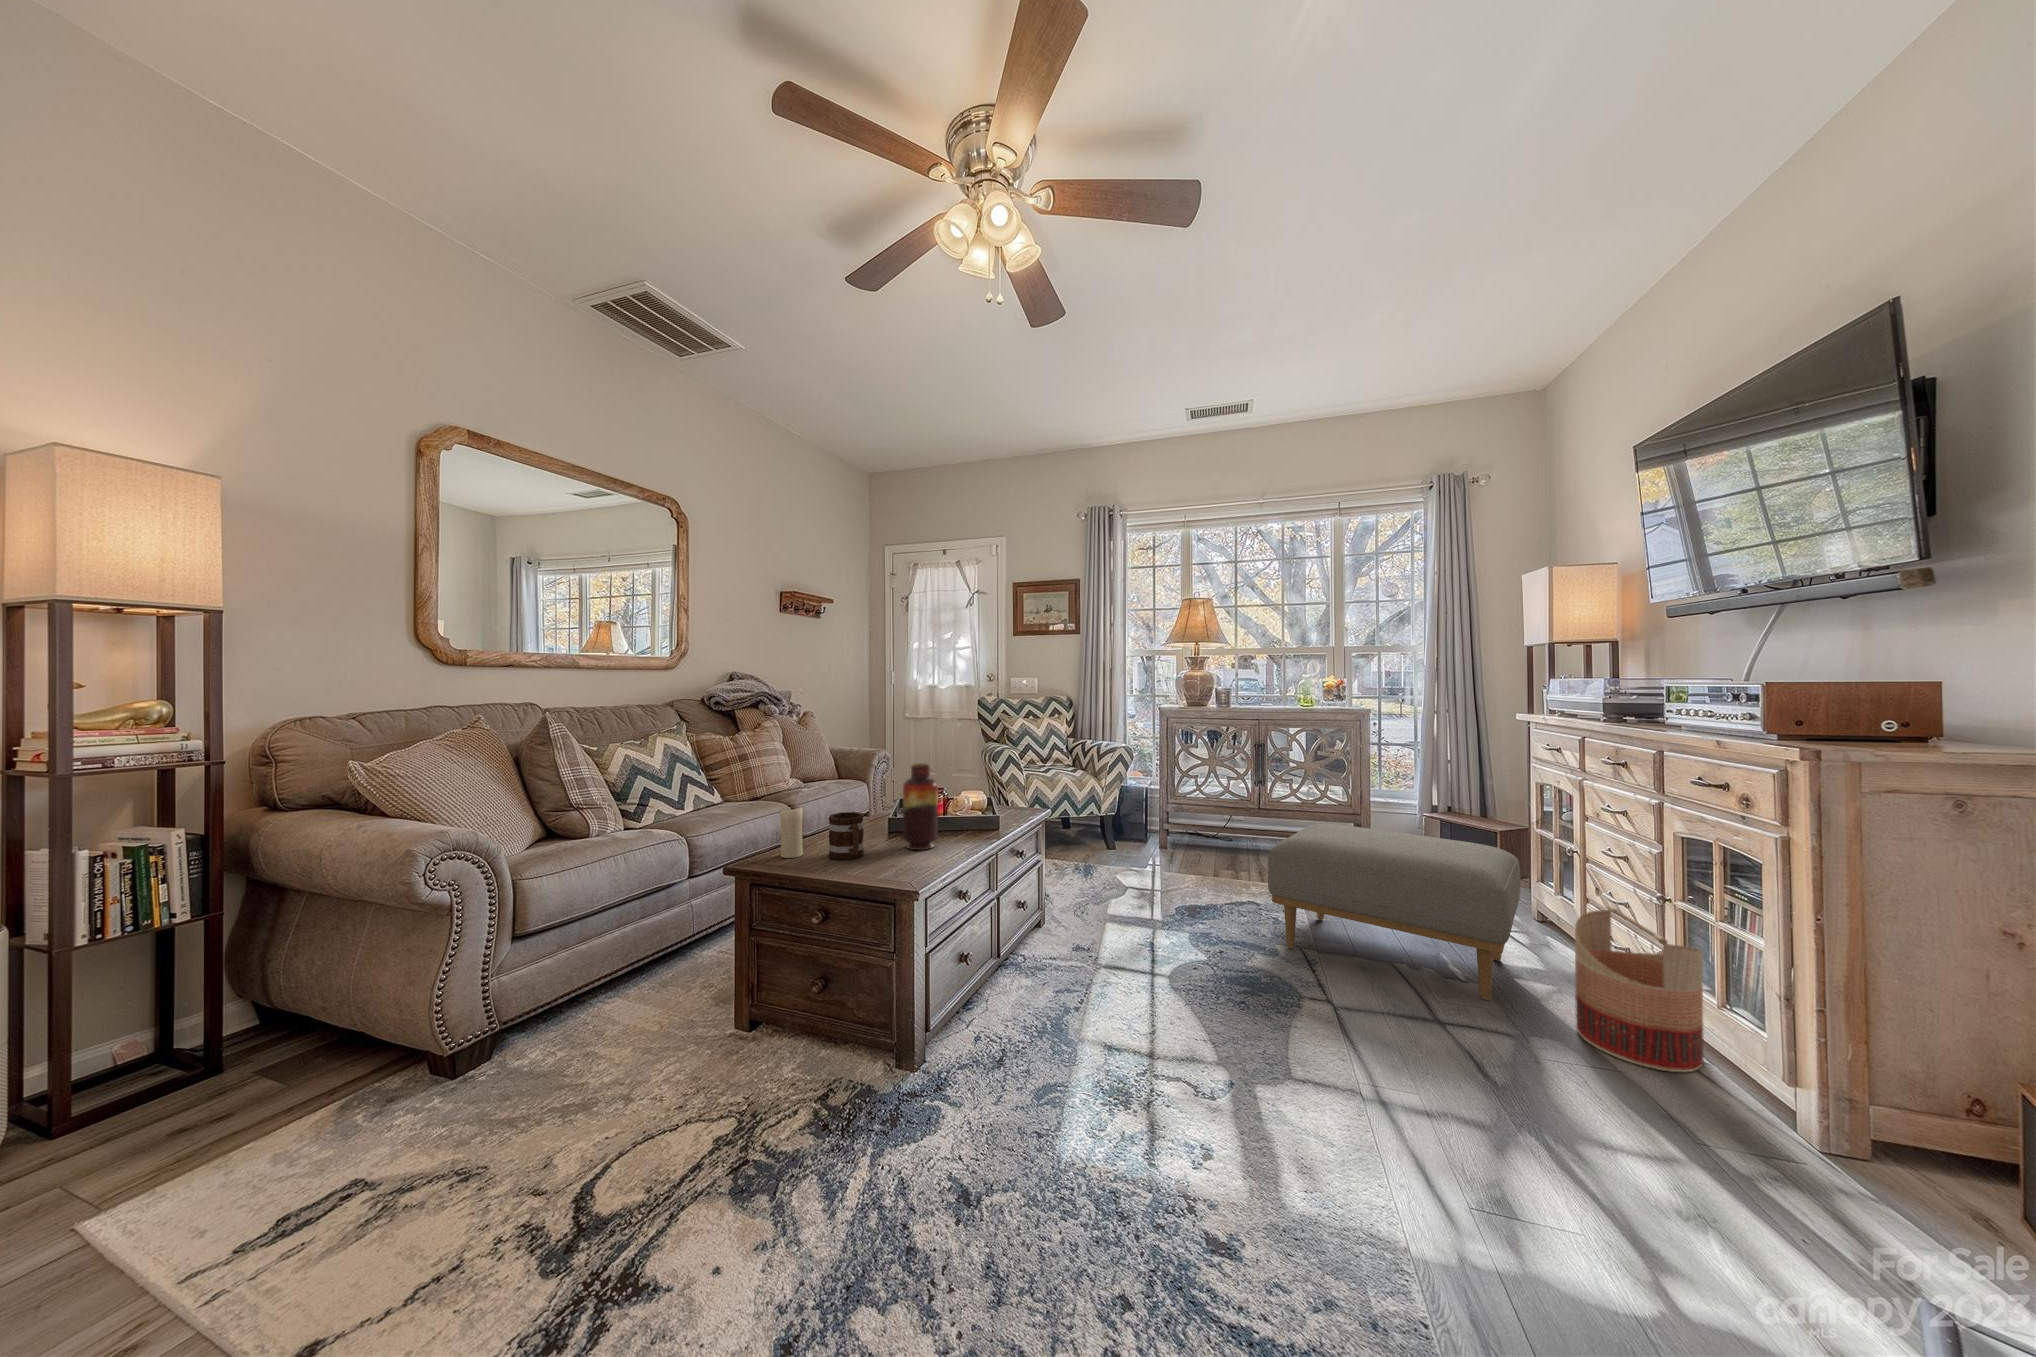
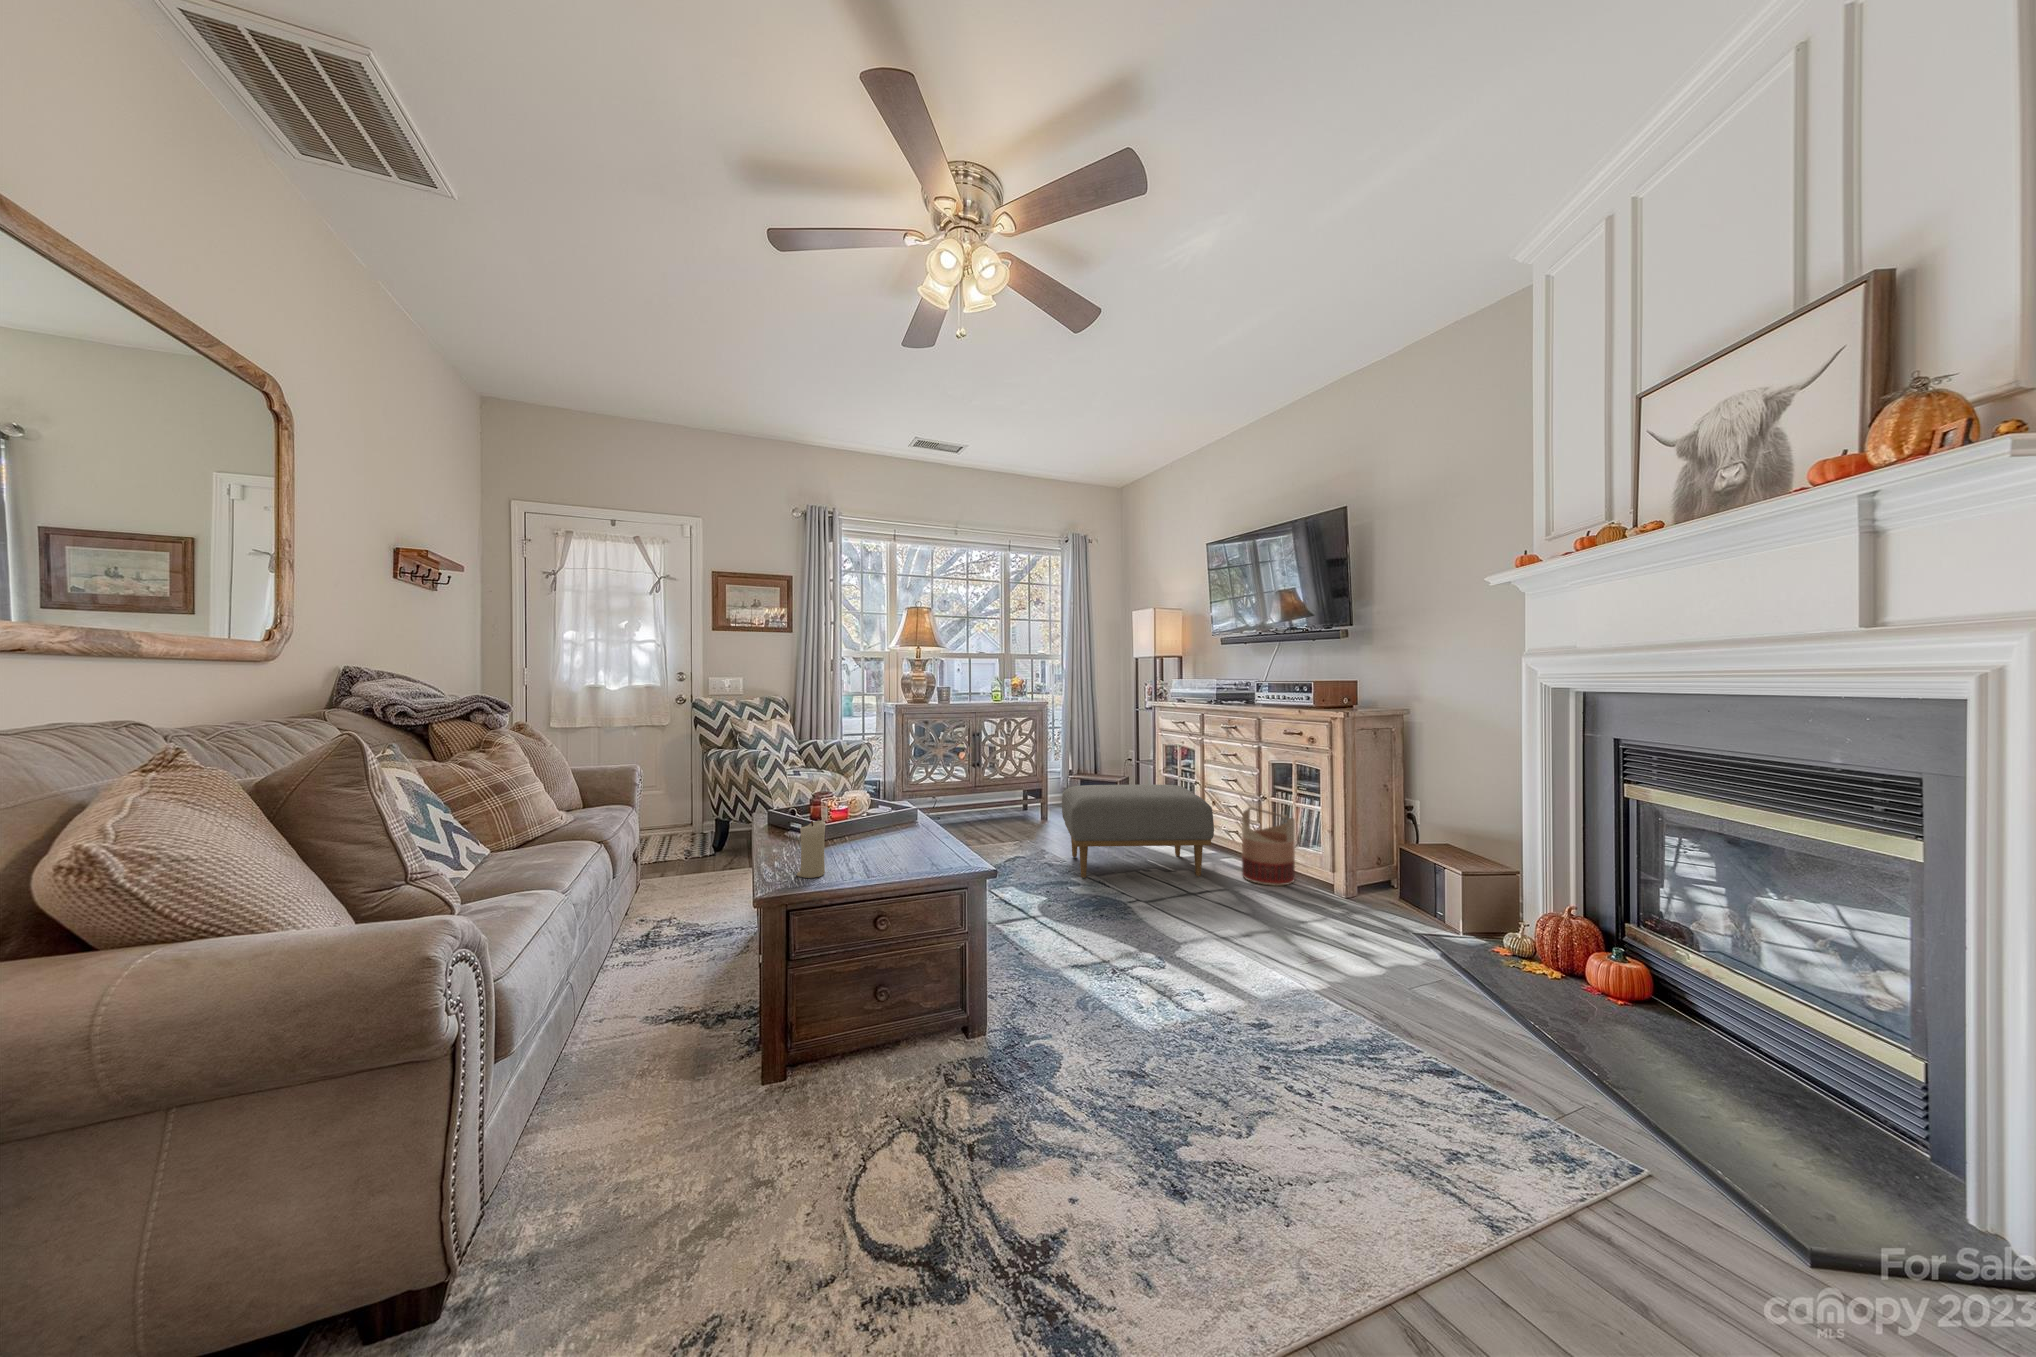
vase: present [903,764,938,850] -> none [894,762,928,846]
mug: present [829,812,864,860] -> none [849,818,900,867]

